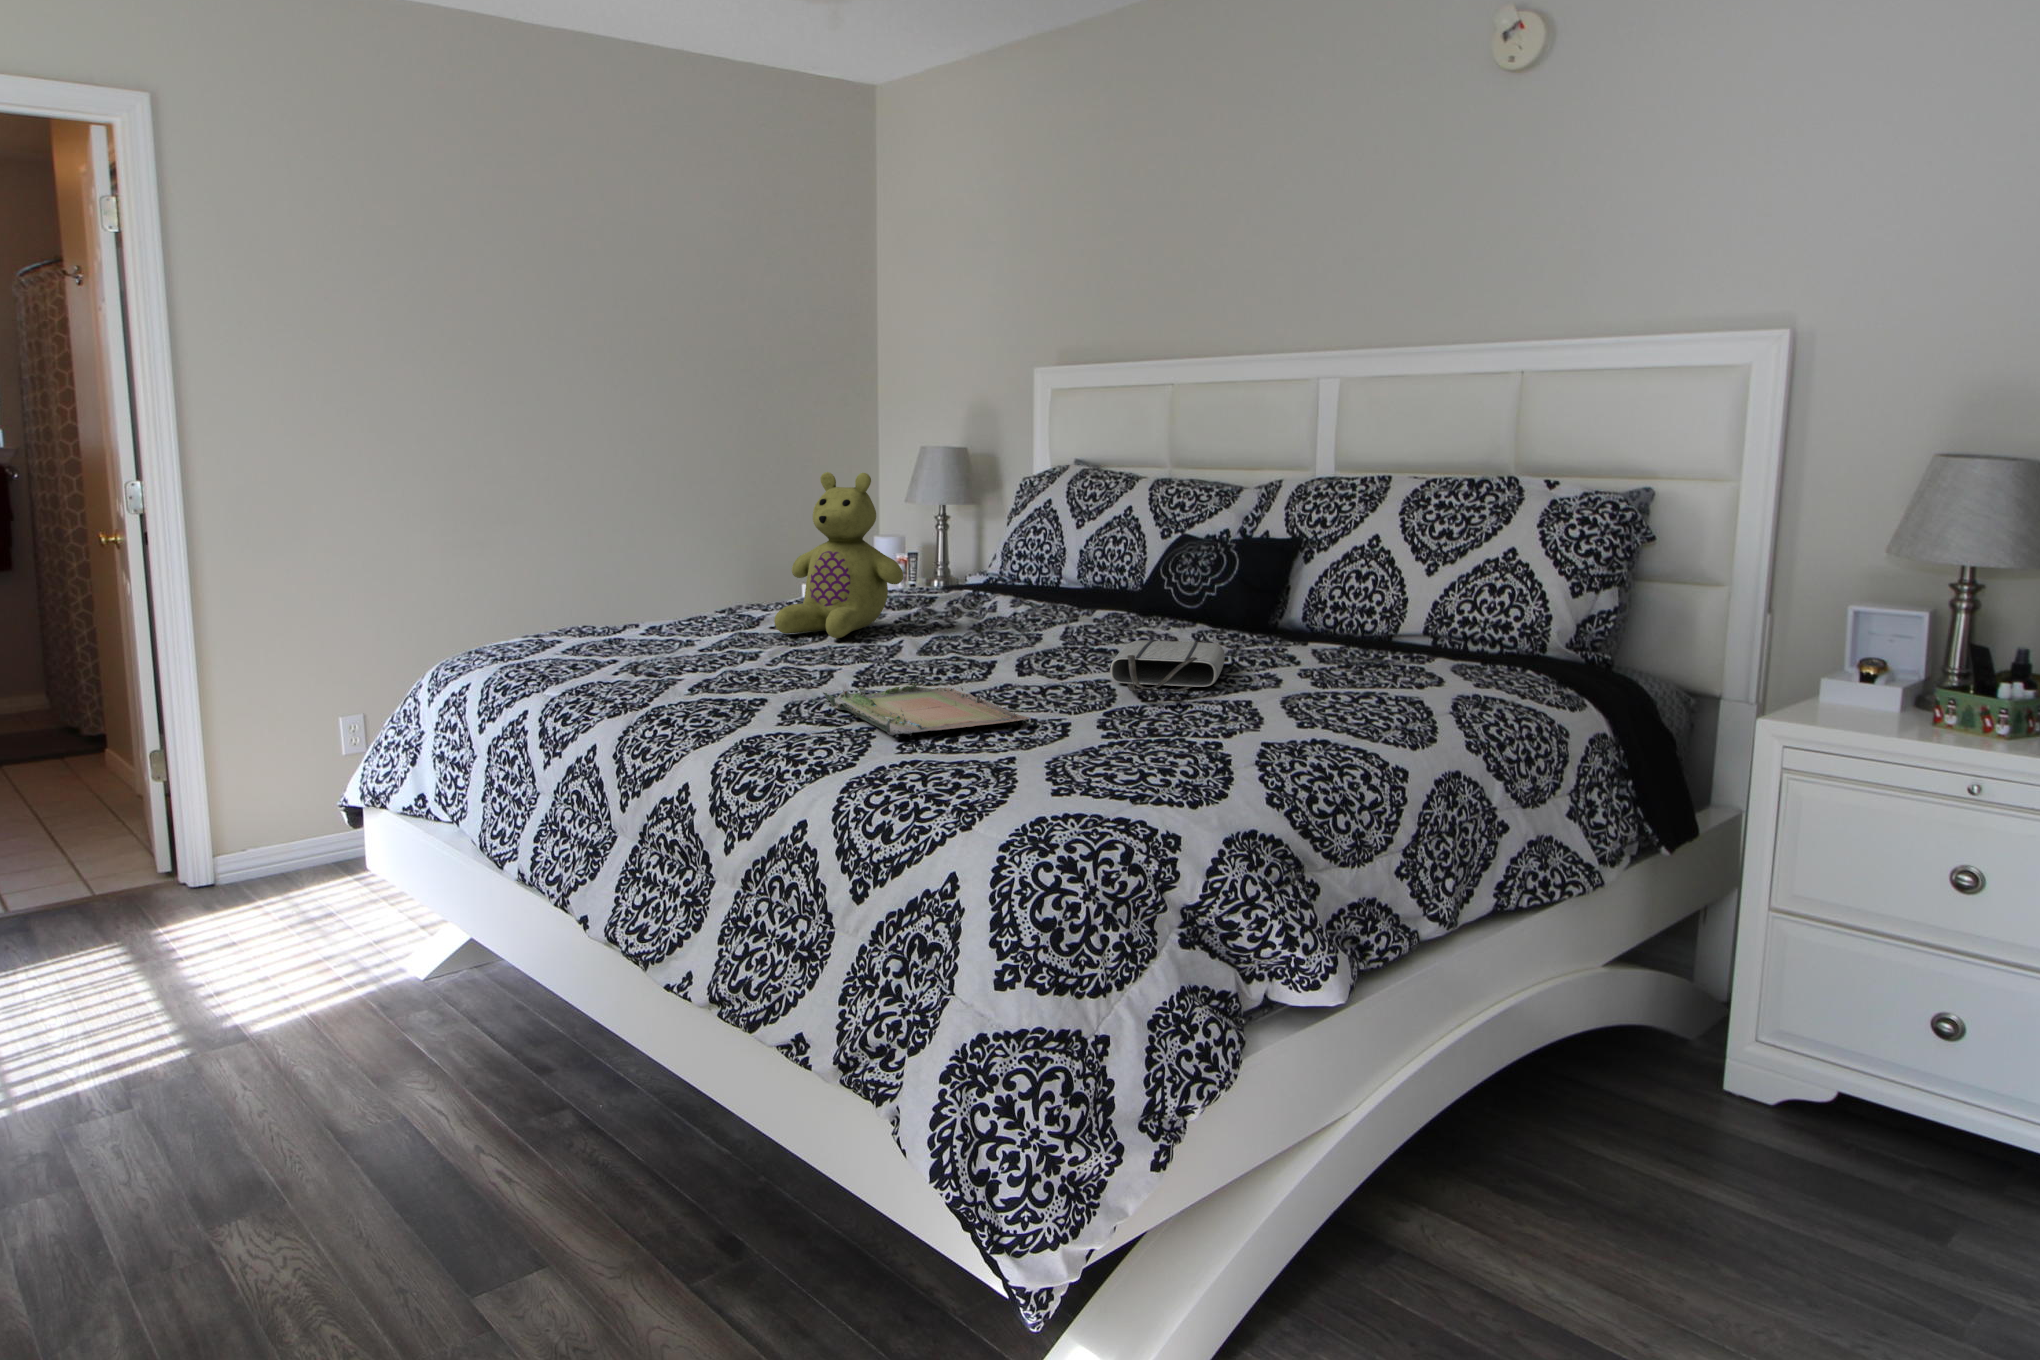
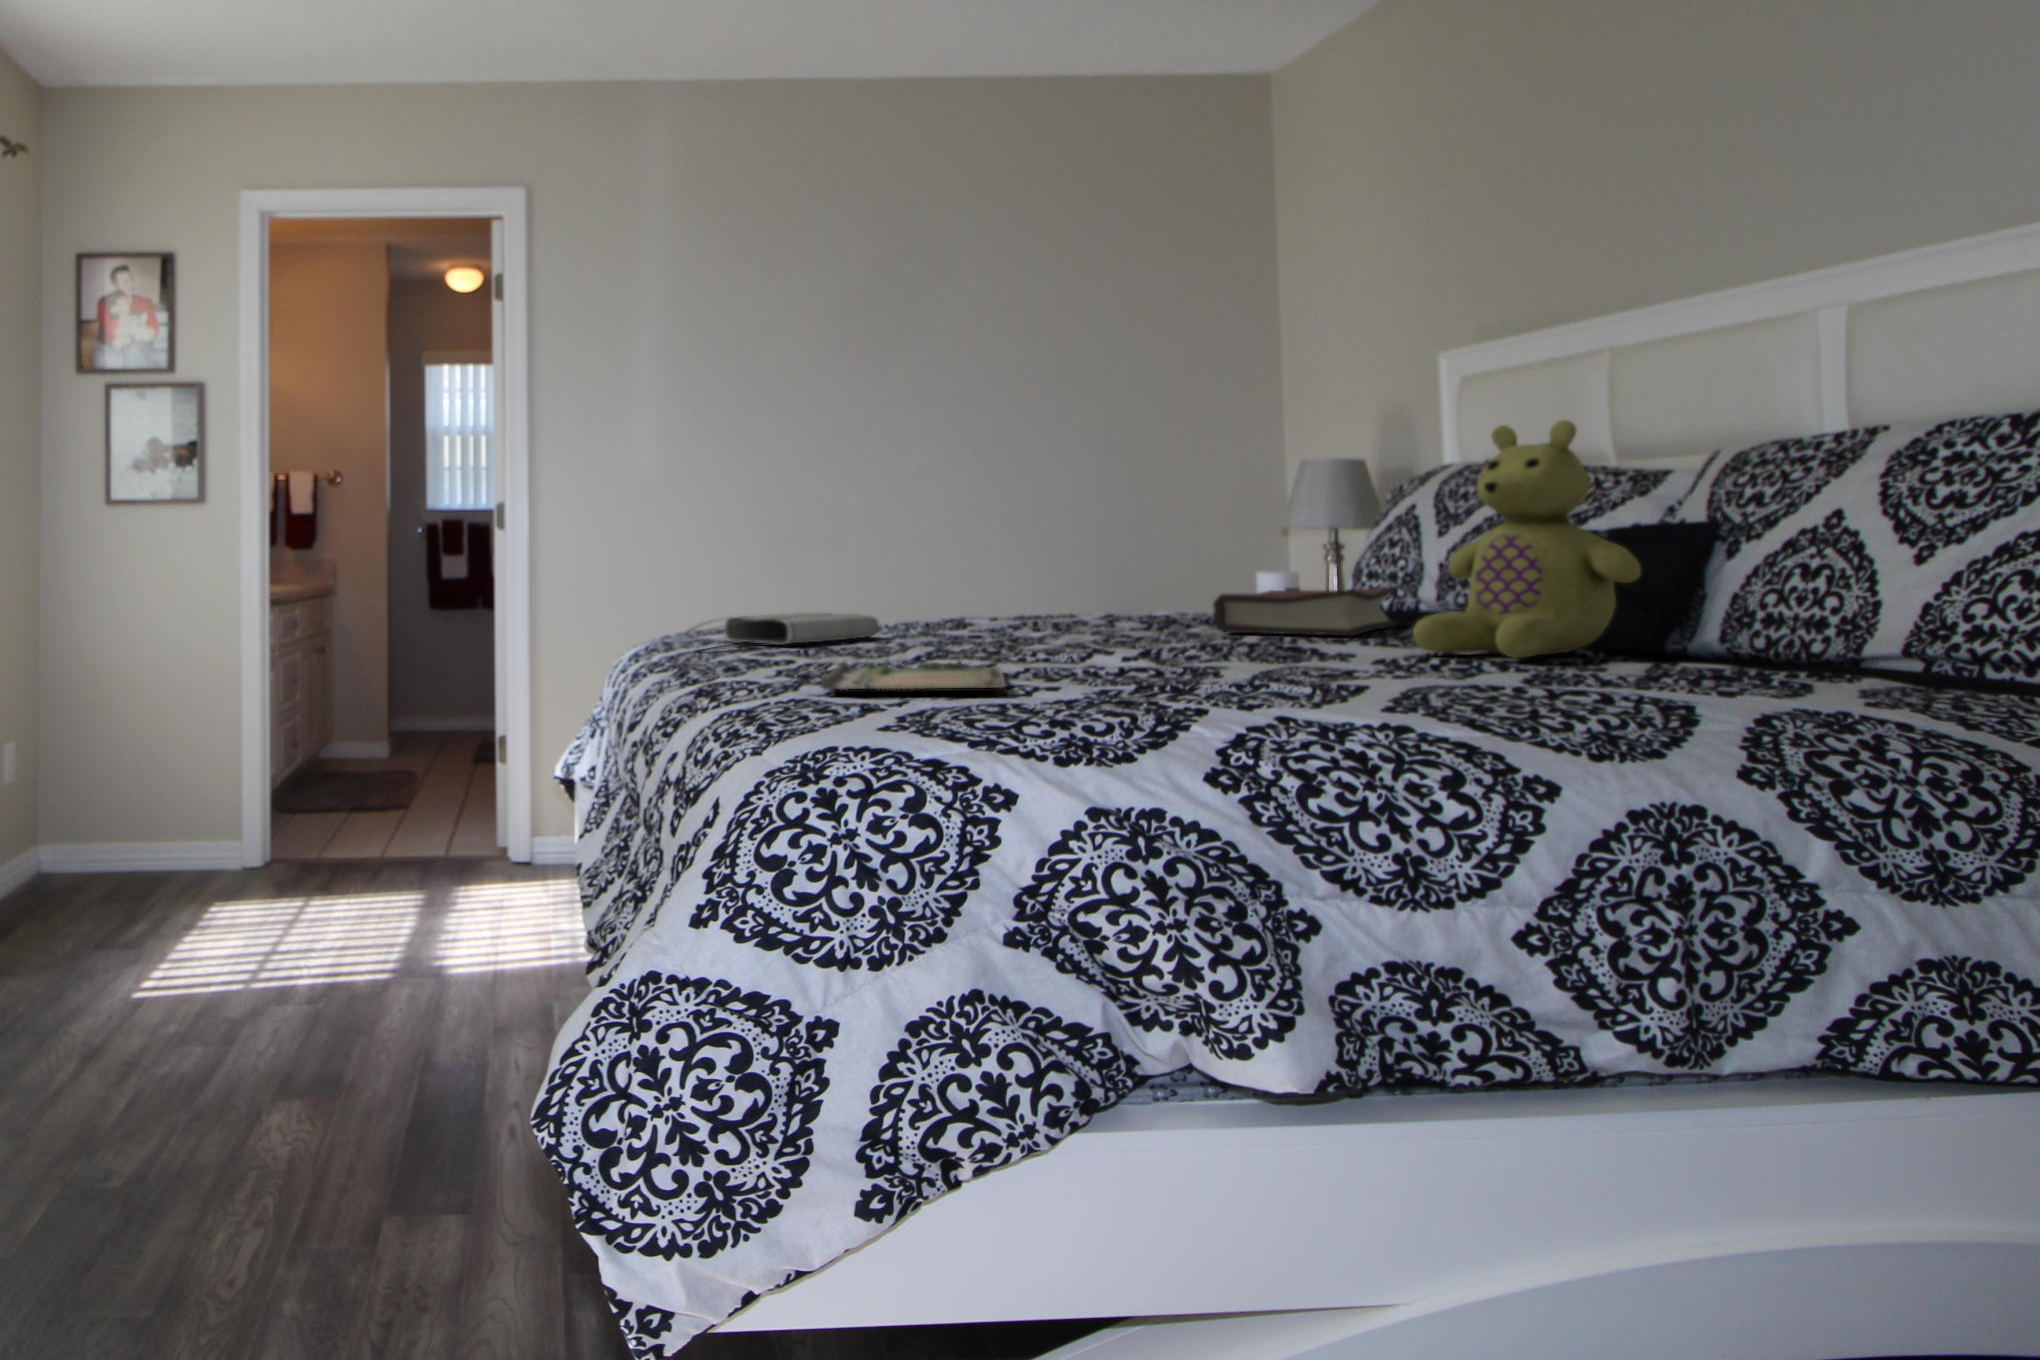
stuffed bear: present [774,472,903,638] -> present [1413,420,1641,658]
hardback book: none [981,576,1084,622] -> present [1213,587,1396,636]
tote bag: present [1110,640,1225,692] -> present [686,613,879,645]

